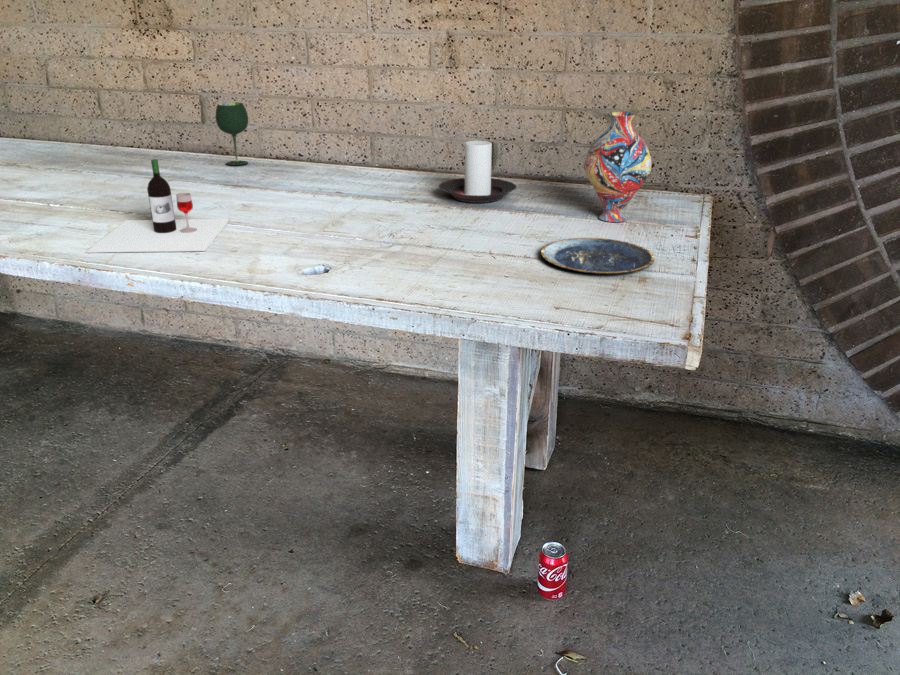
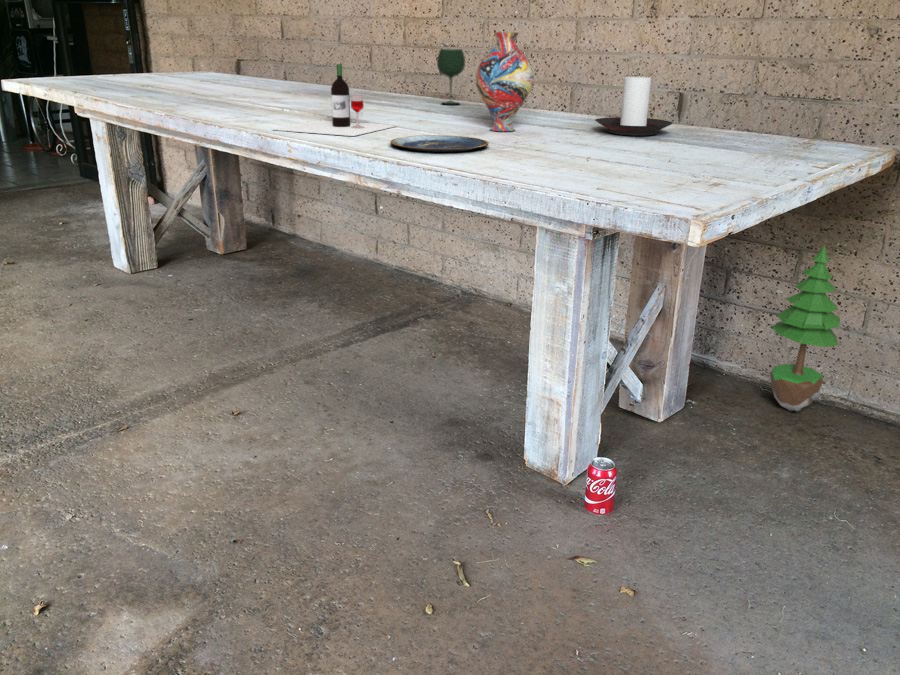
vase: present [584,112,651,222] -> present [475,32,534,131]
plate: present [541,238,654,274] -> present [390,135,489,152]
potted tree: none [615,280,675,427] -> present [770,246,840,411]

